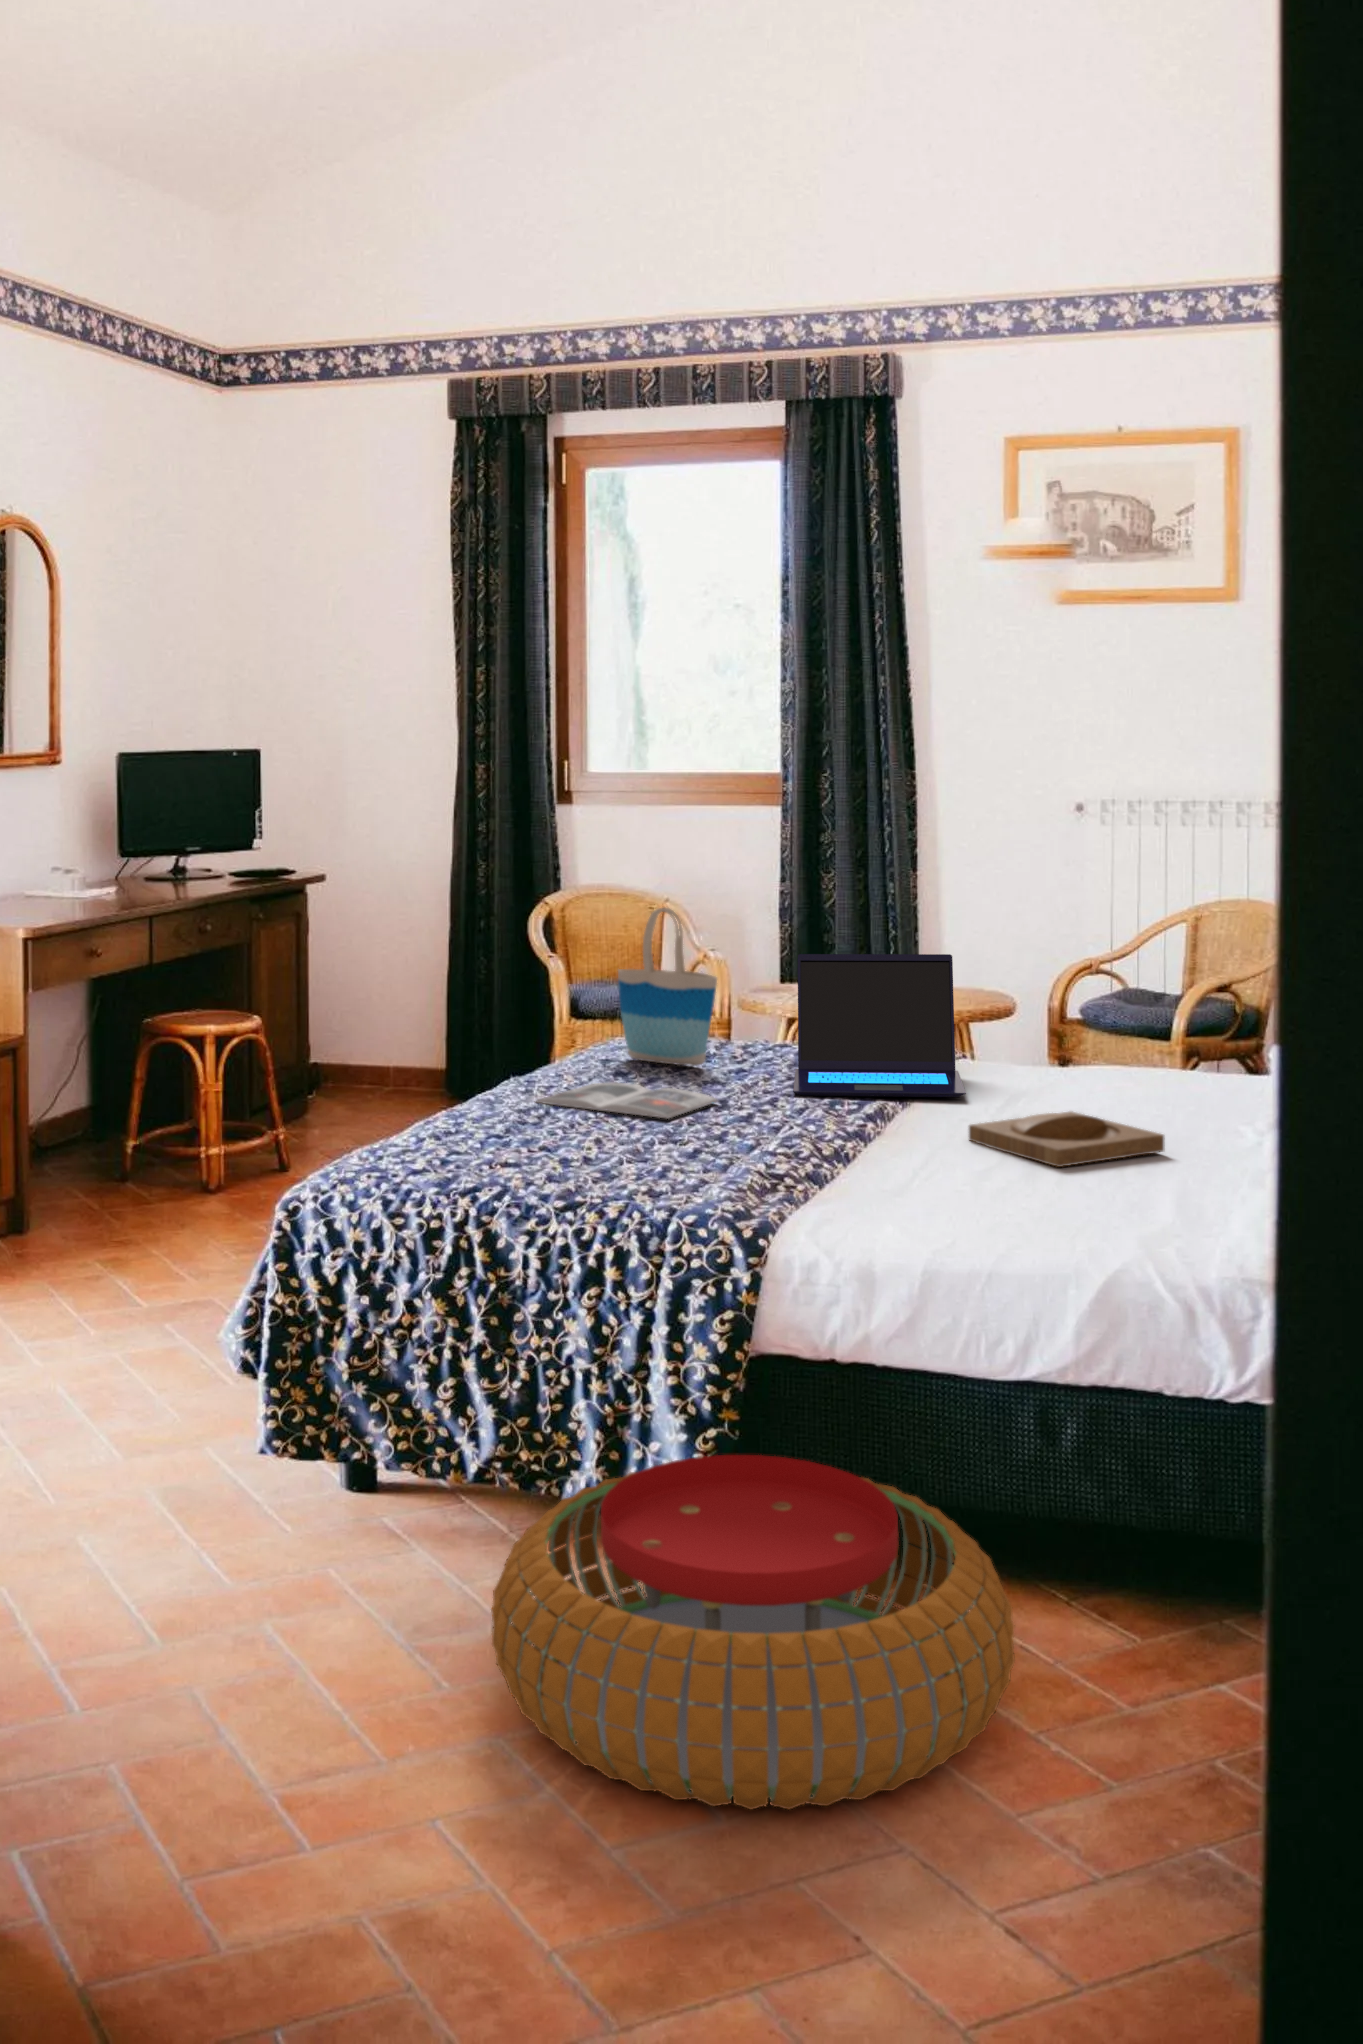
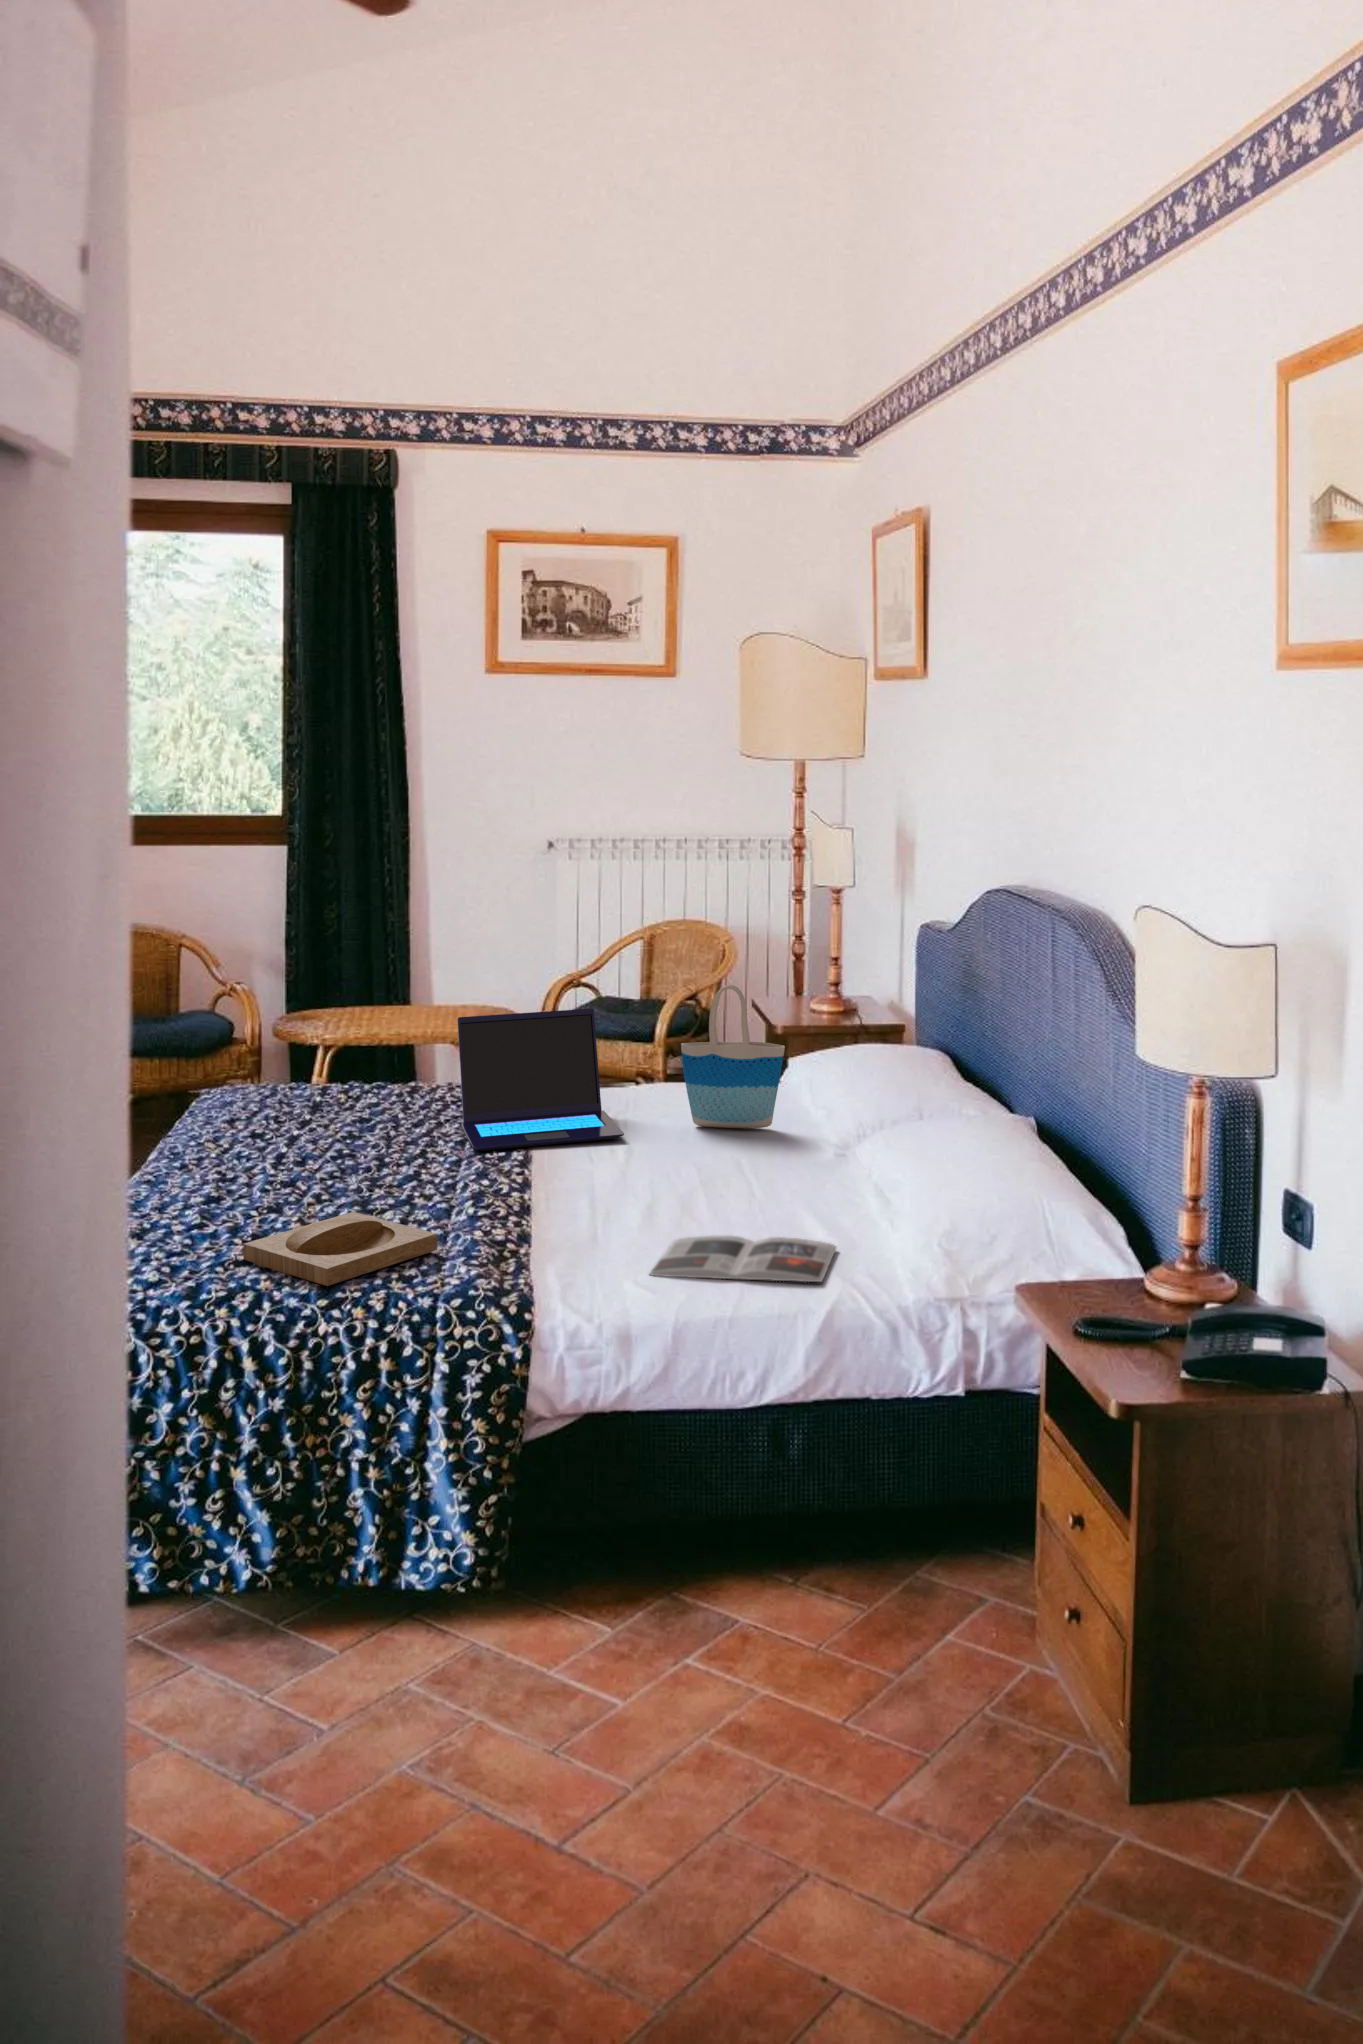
tote bag: present [618,907,717,1066] -> present [681,985,785,1128]
magazine: present [536,1083,717,1119] -> present [650,1235,837,1282]
tray: present [969,1112,1165,1167] -> present [243,1212,437,1286]
pouf: present [491,1455,1015,1809] -> none [327,1514,803,1869]

